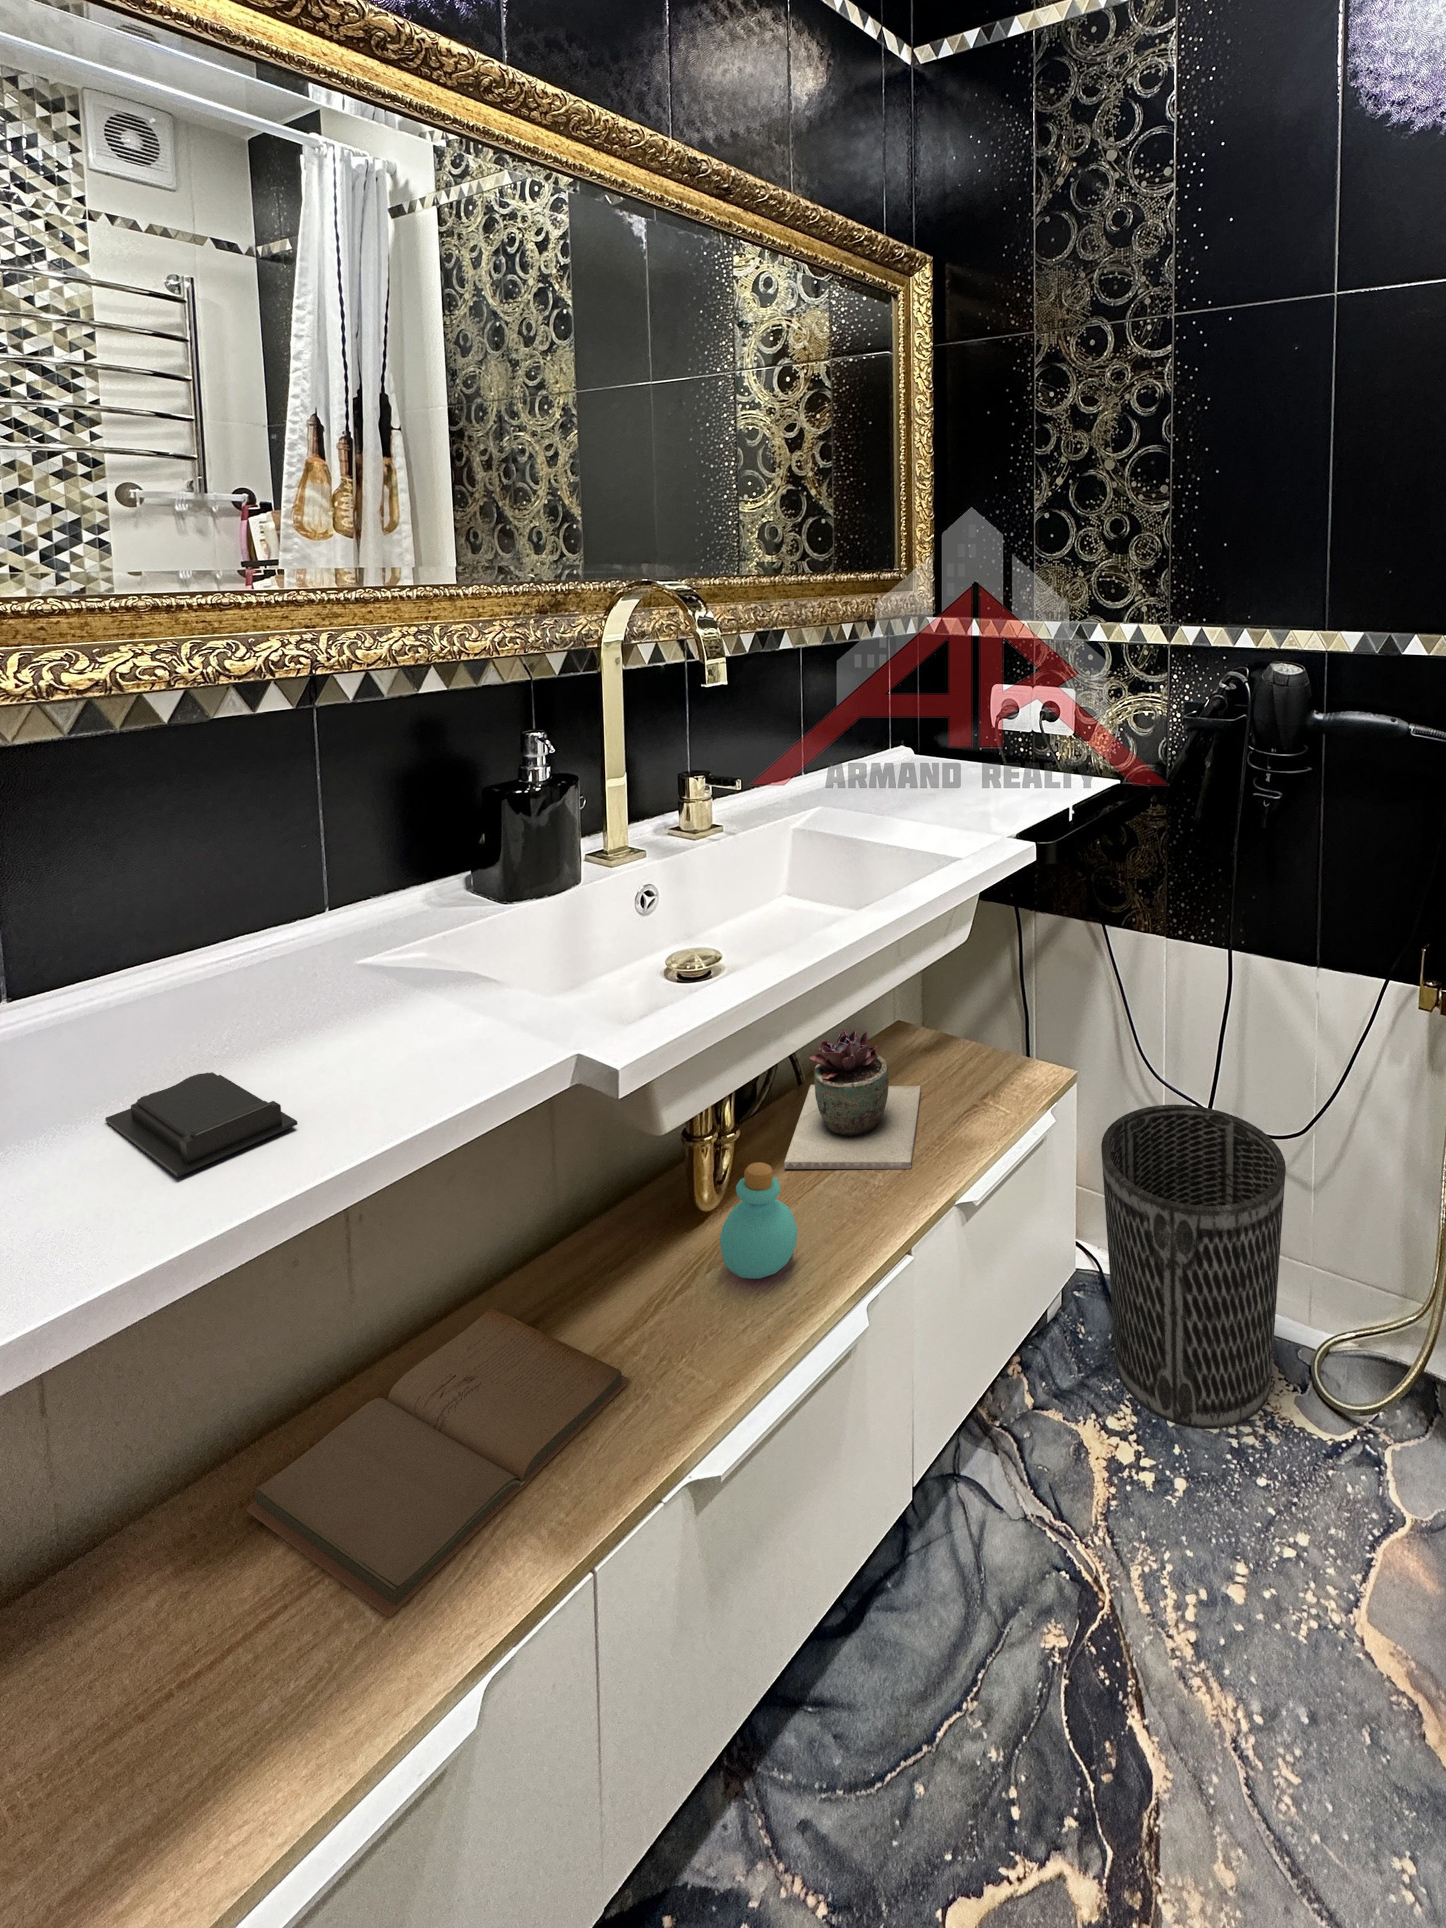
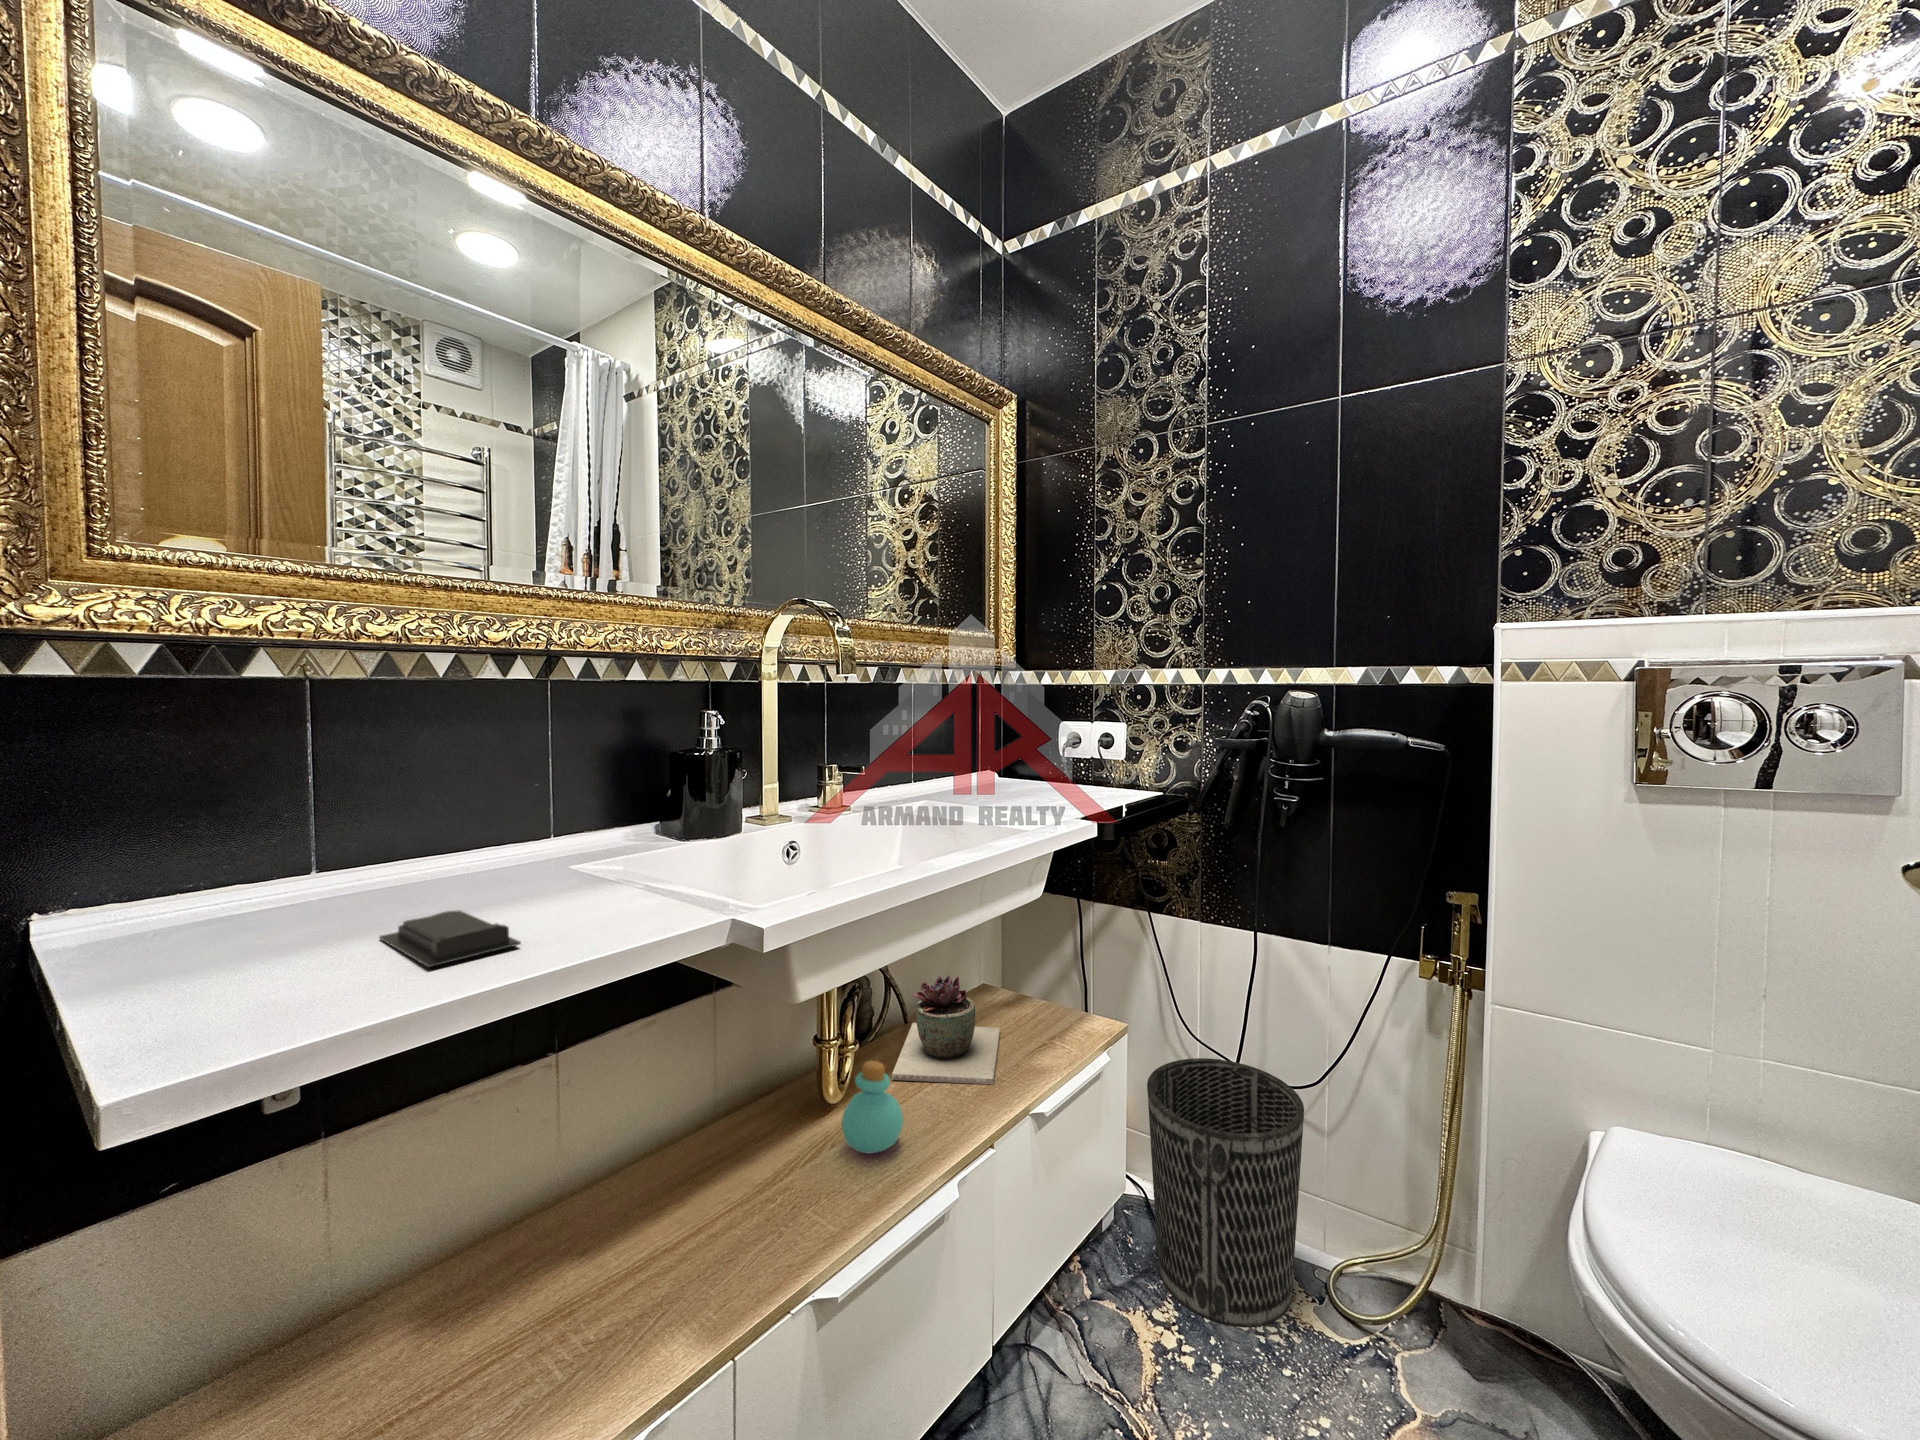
book: present [247,1309,630,1617] -> none [471,1161,769,1375]

